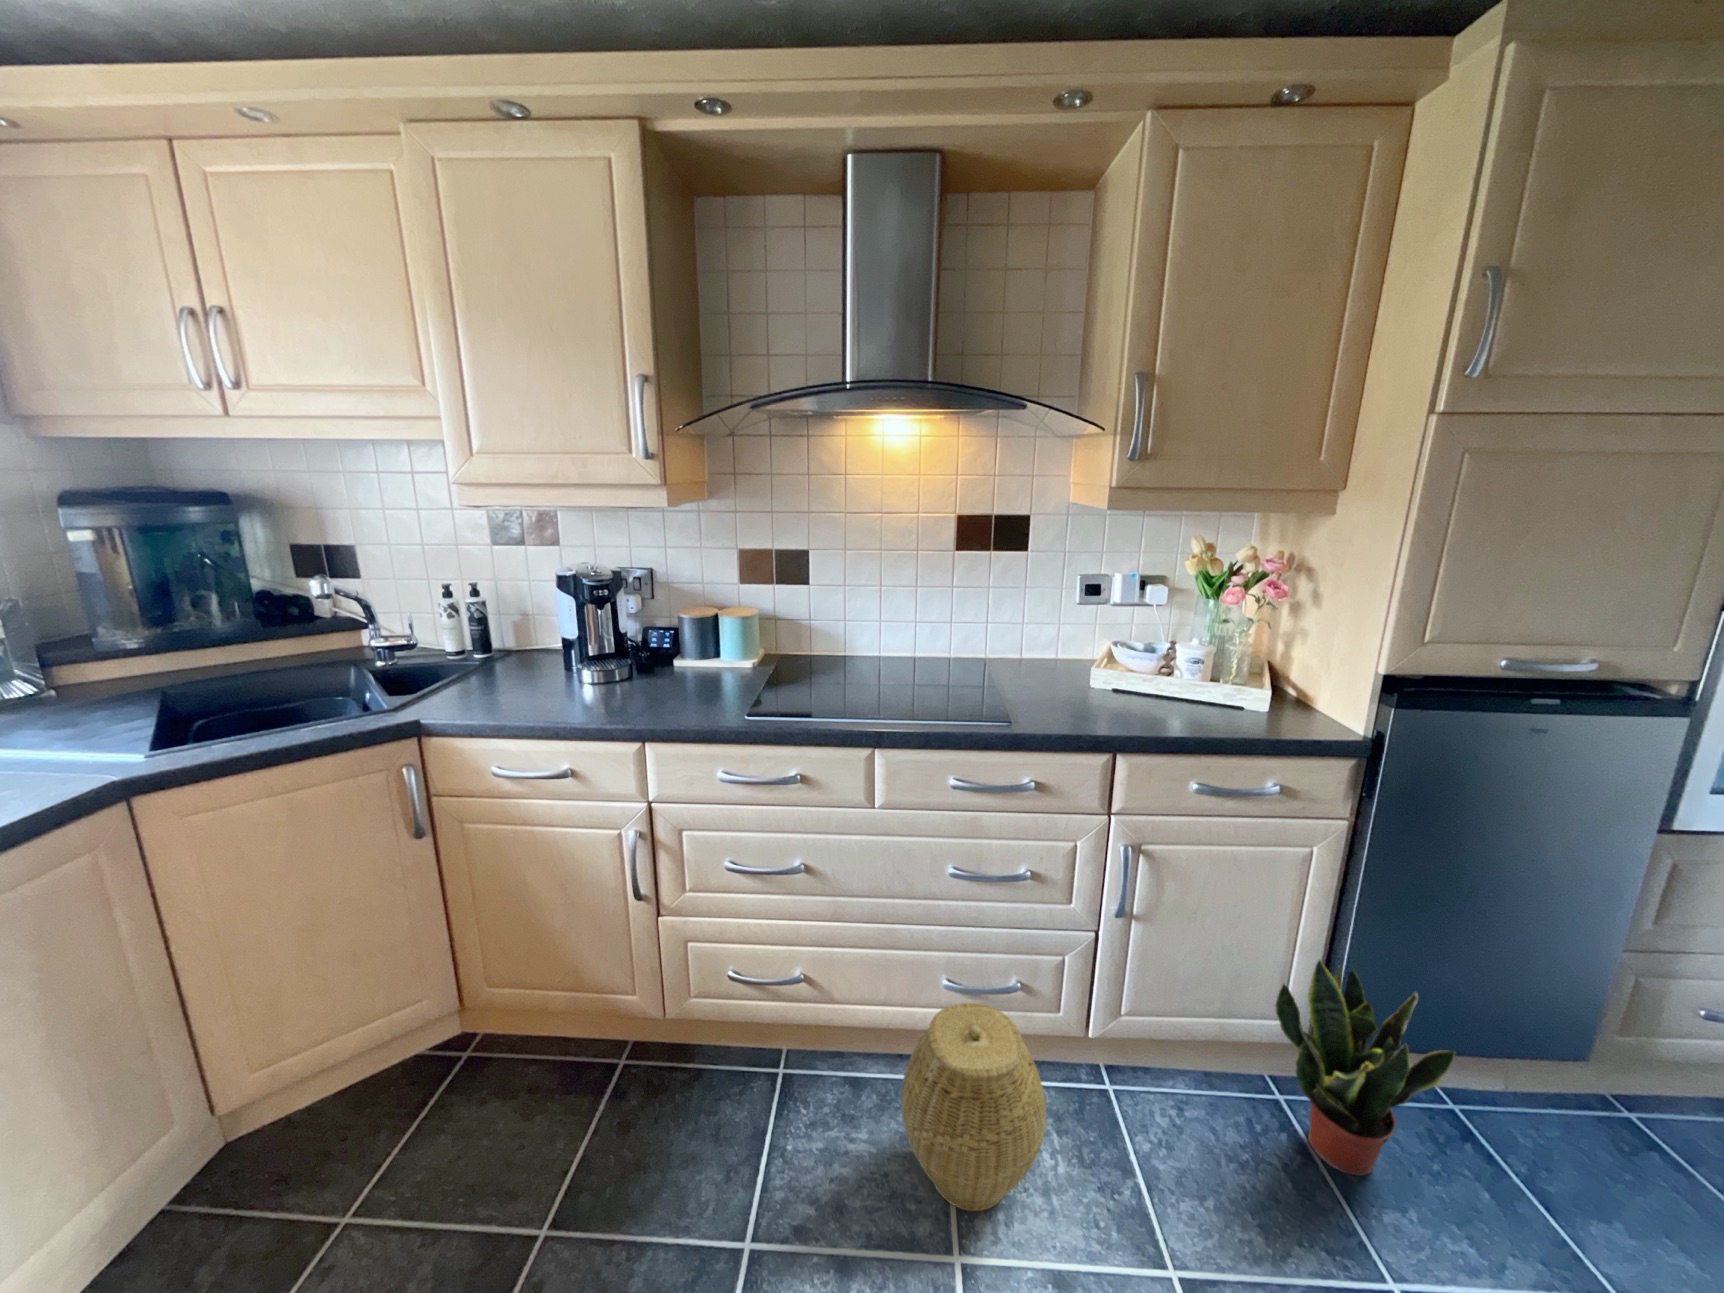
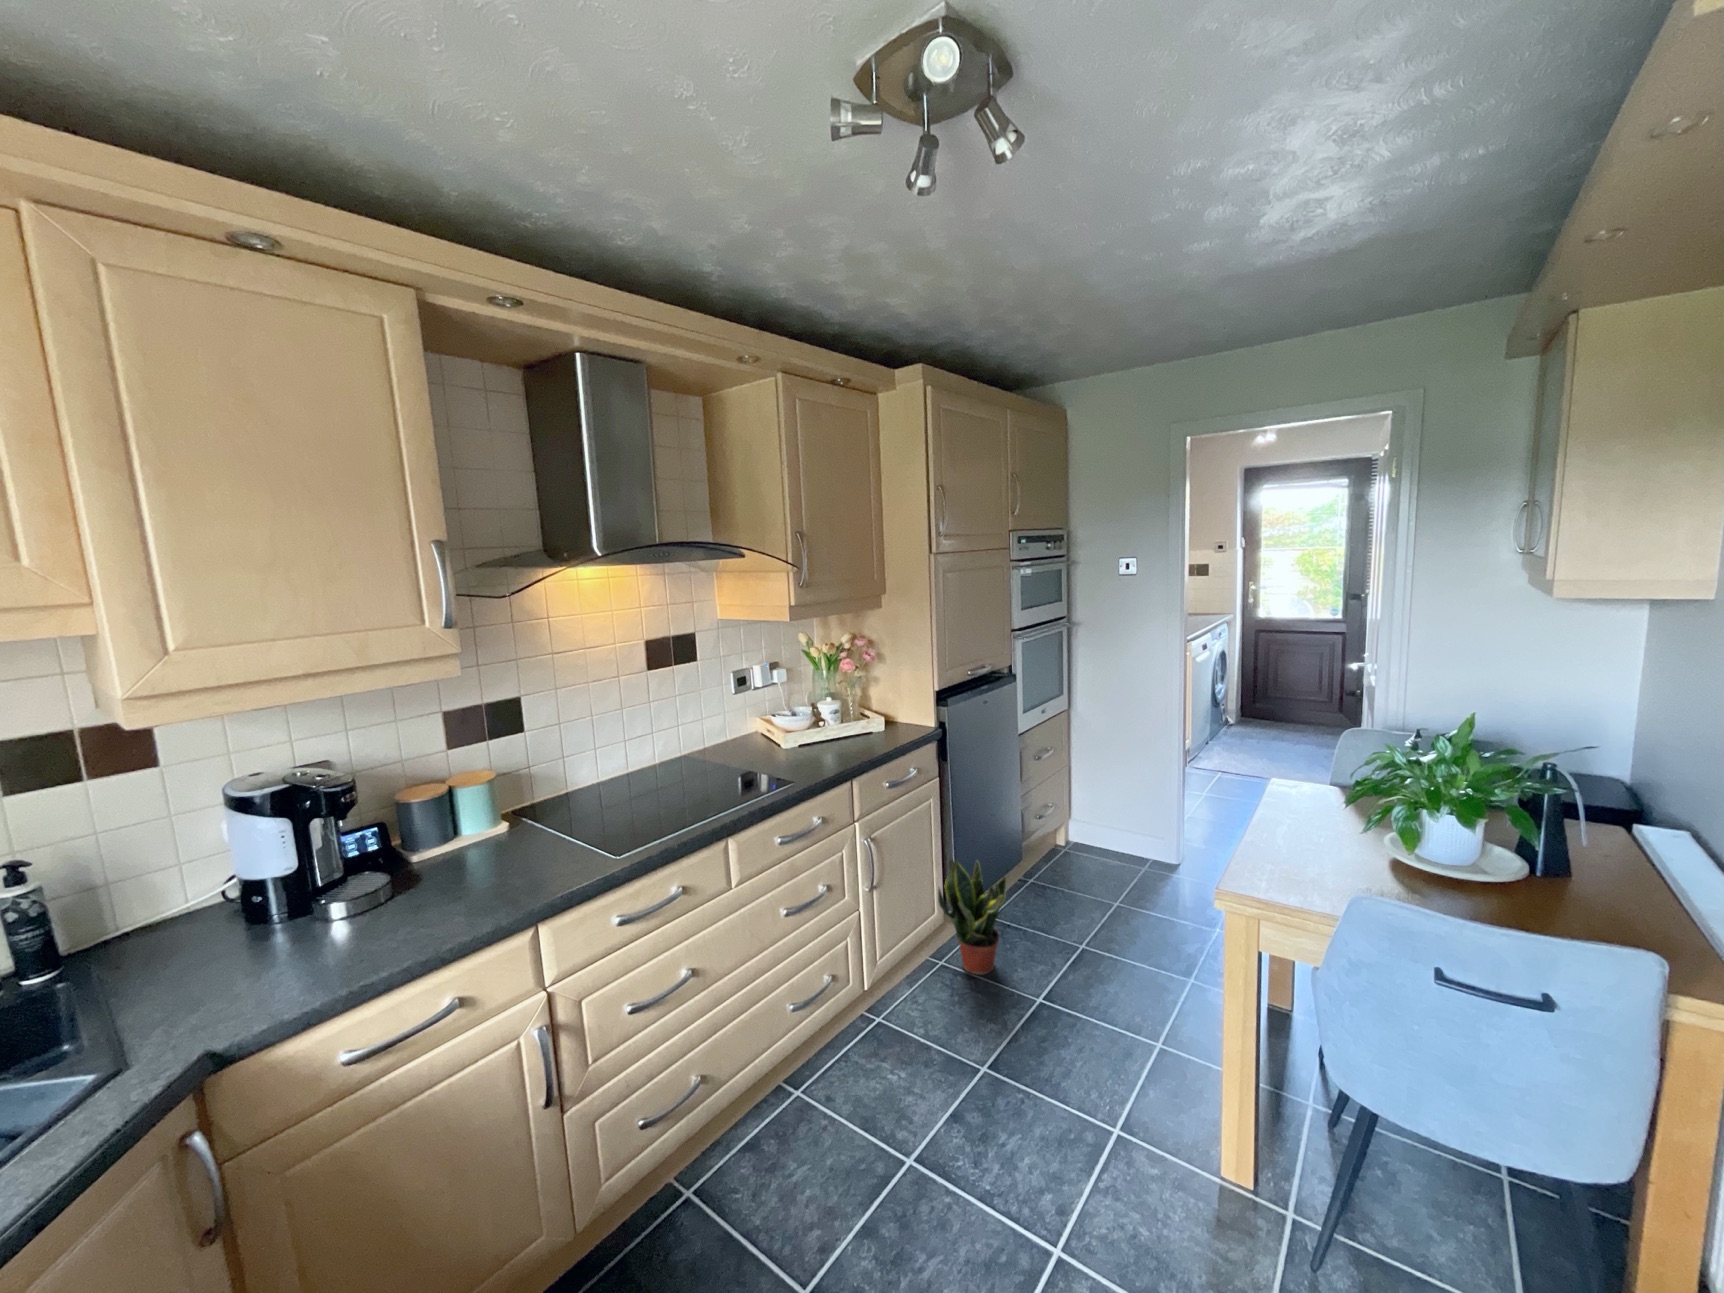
woven basket: present [901,1003,1046,1211] -> none [813,989,918,1146]

